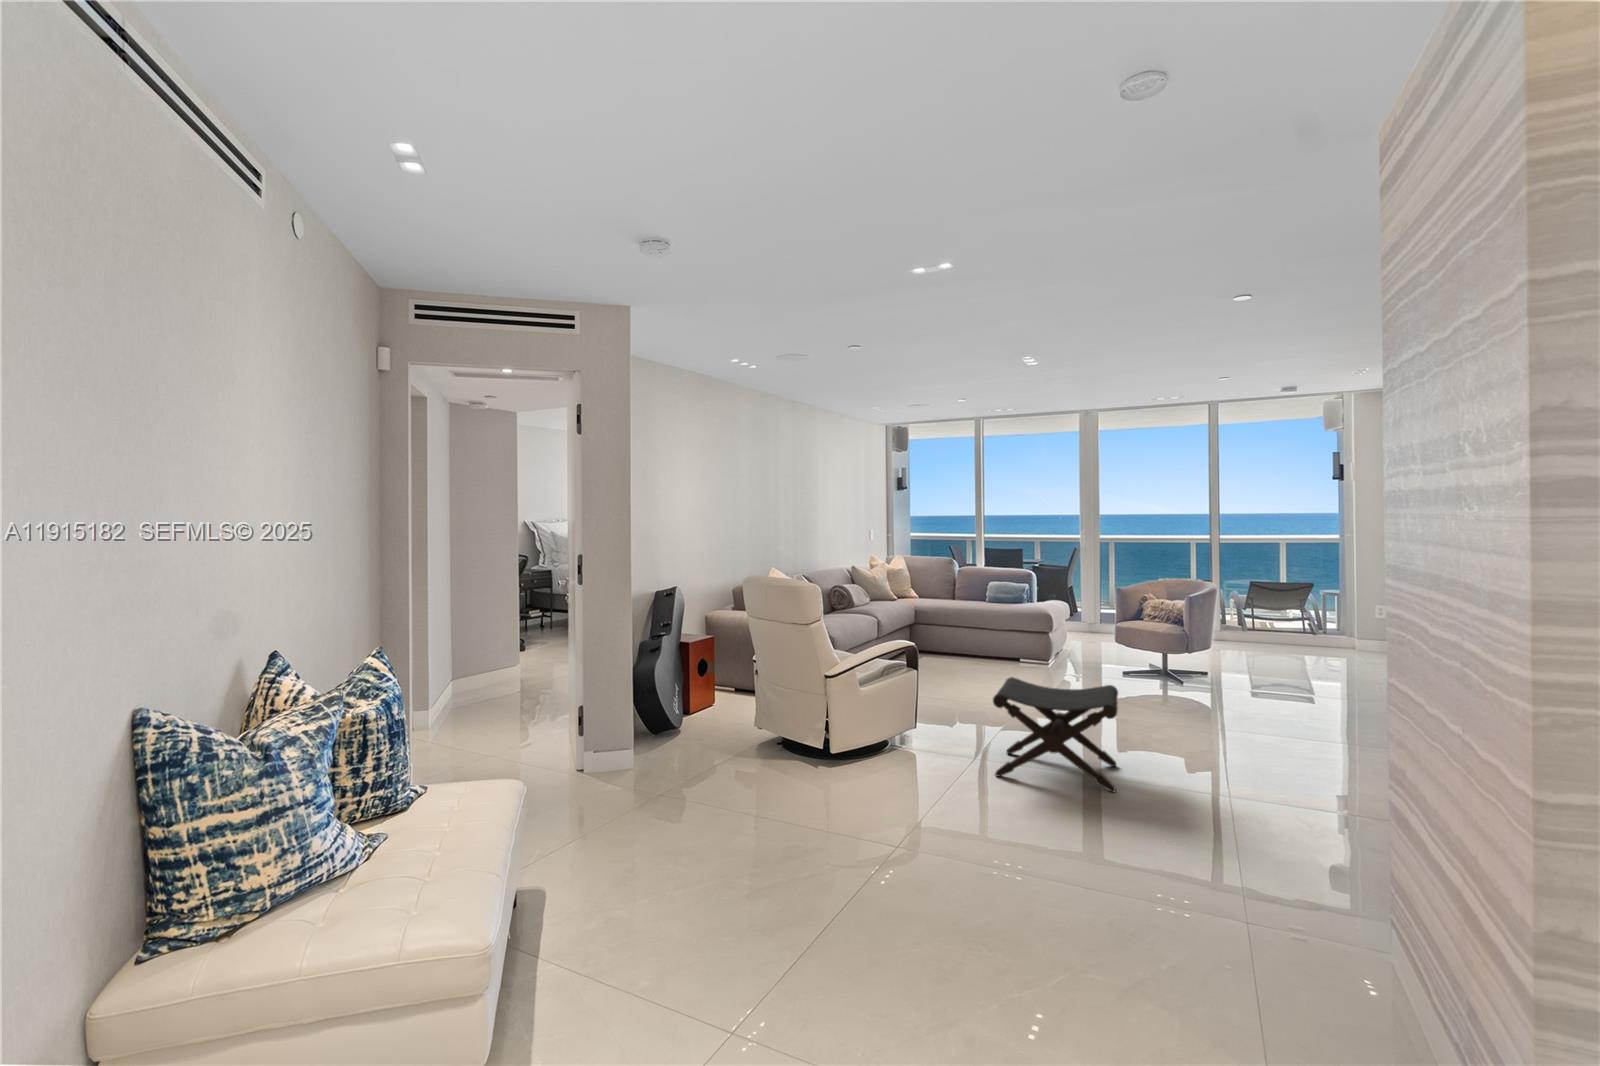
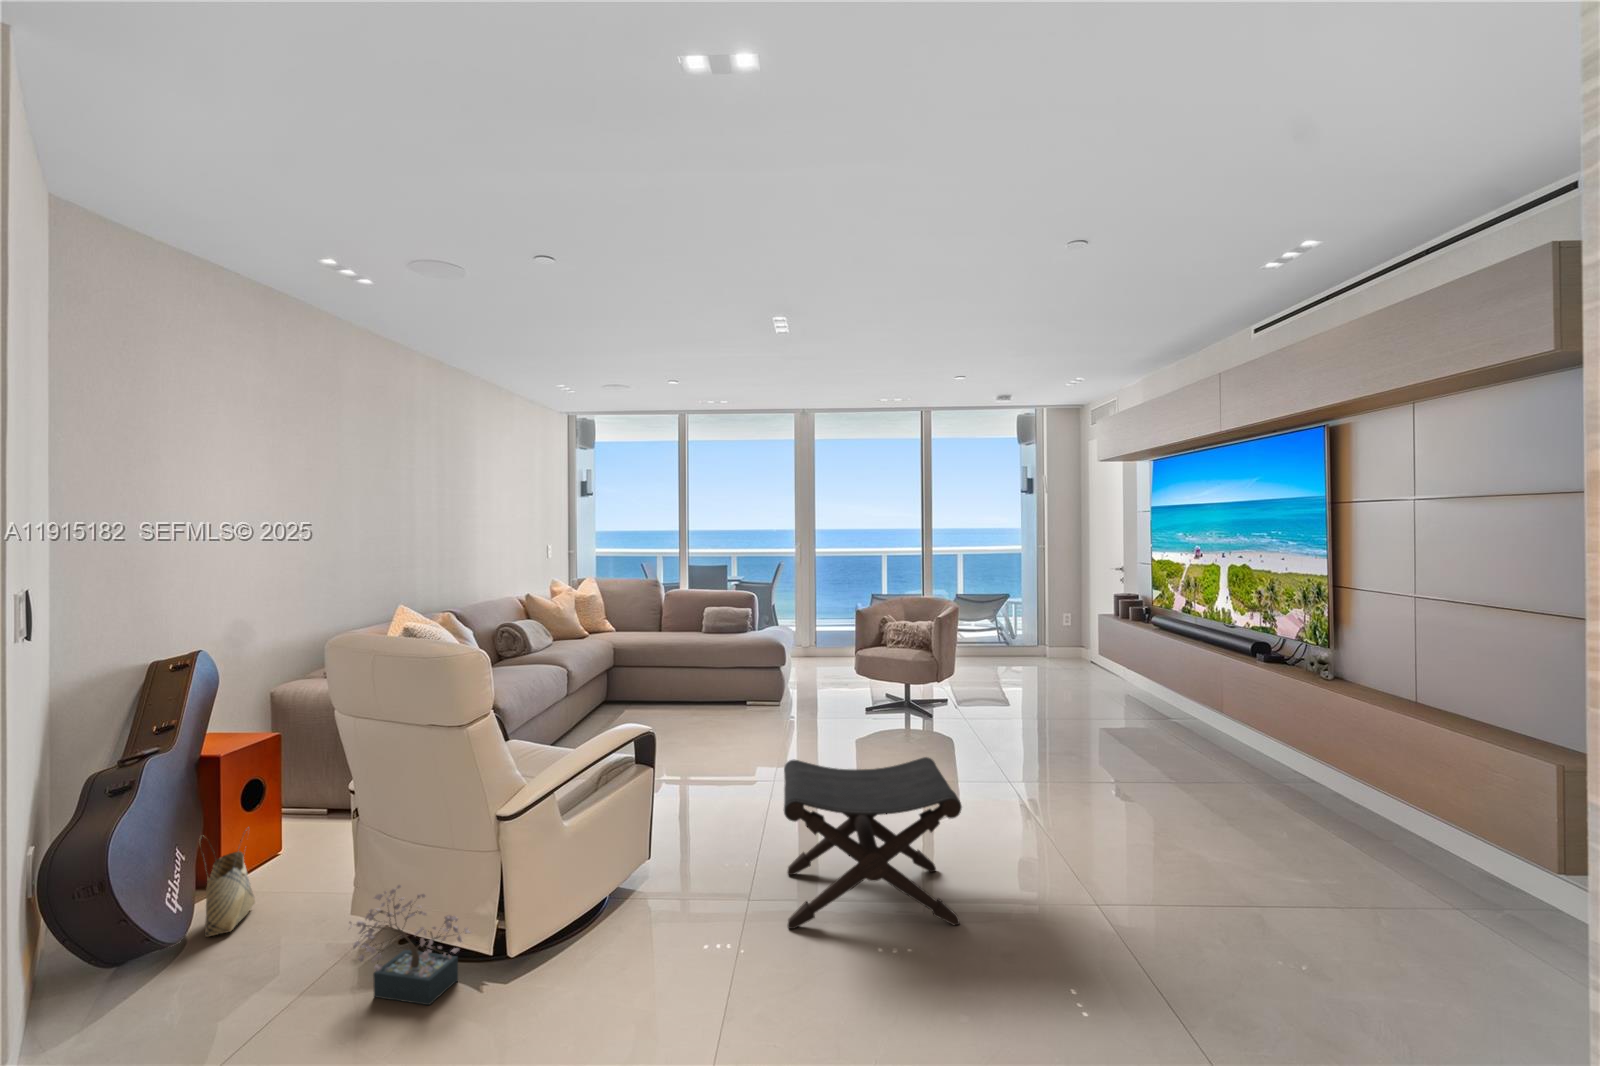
woven basket: none [683,680,707,732] -> present [199,827,255,937]
decorative plant: none [754,712,812,772] -> present [349,885,471,1005]

